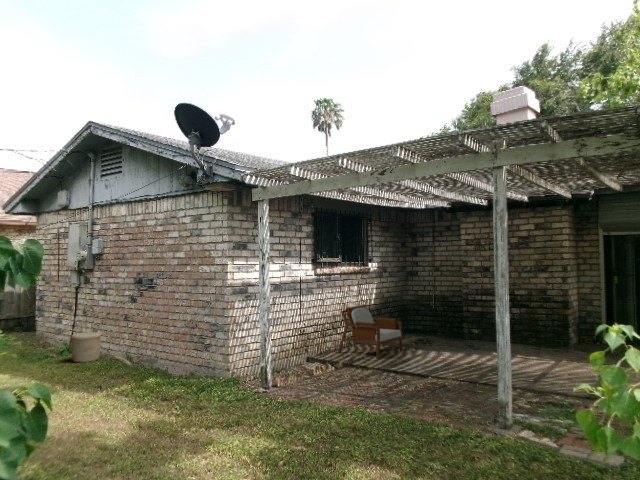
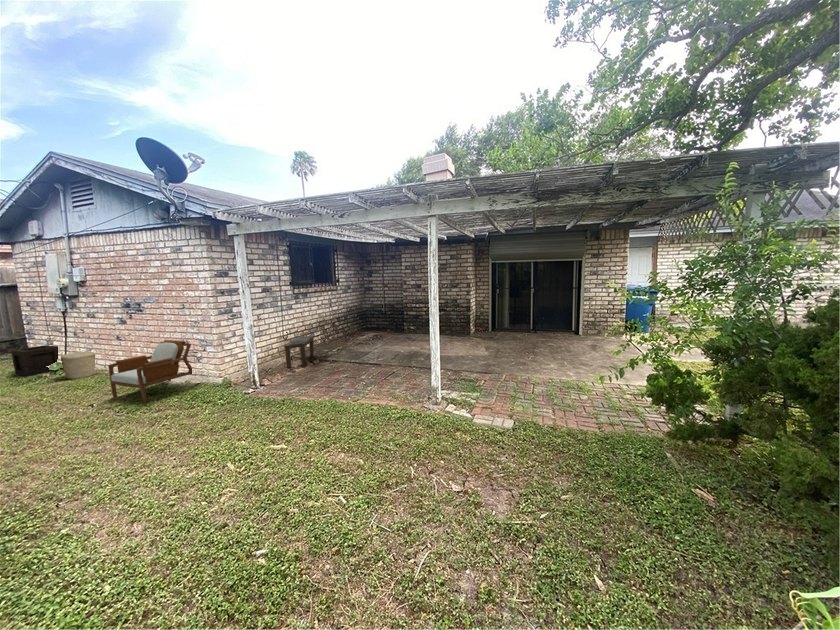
armchair: present [338,306,402,359] -> present [108,340,200,402]
wooden crate: none [28,323,68,356] -> present [11,345,63,376]
bench: none [303,331,337,371] -> present [284,336,314,368]

